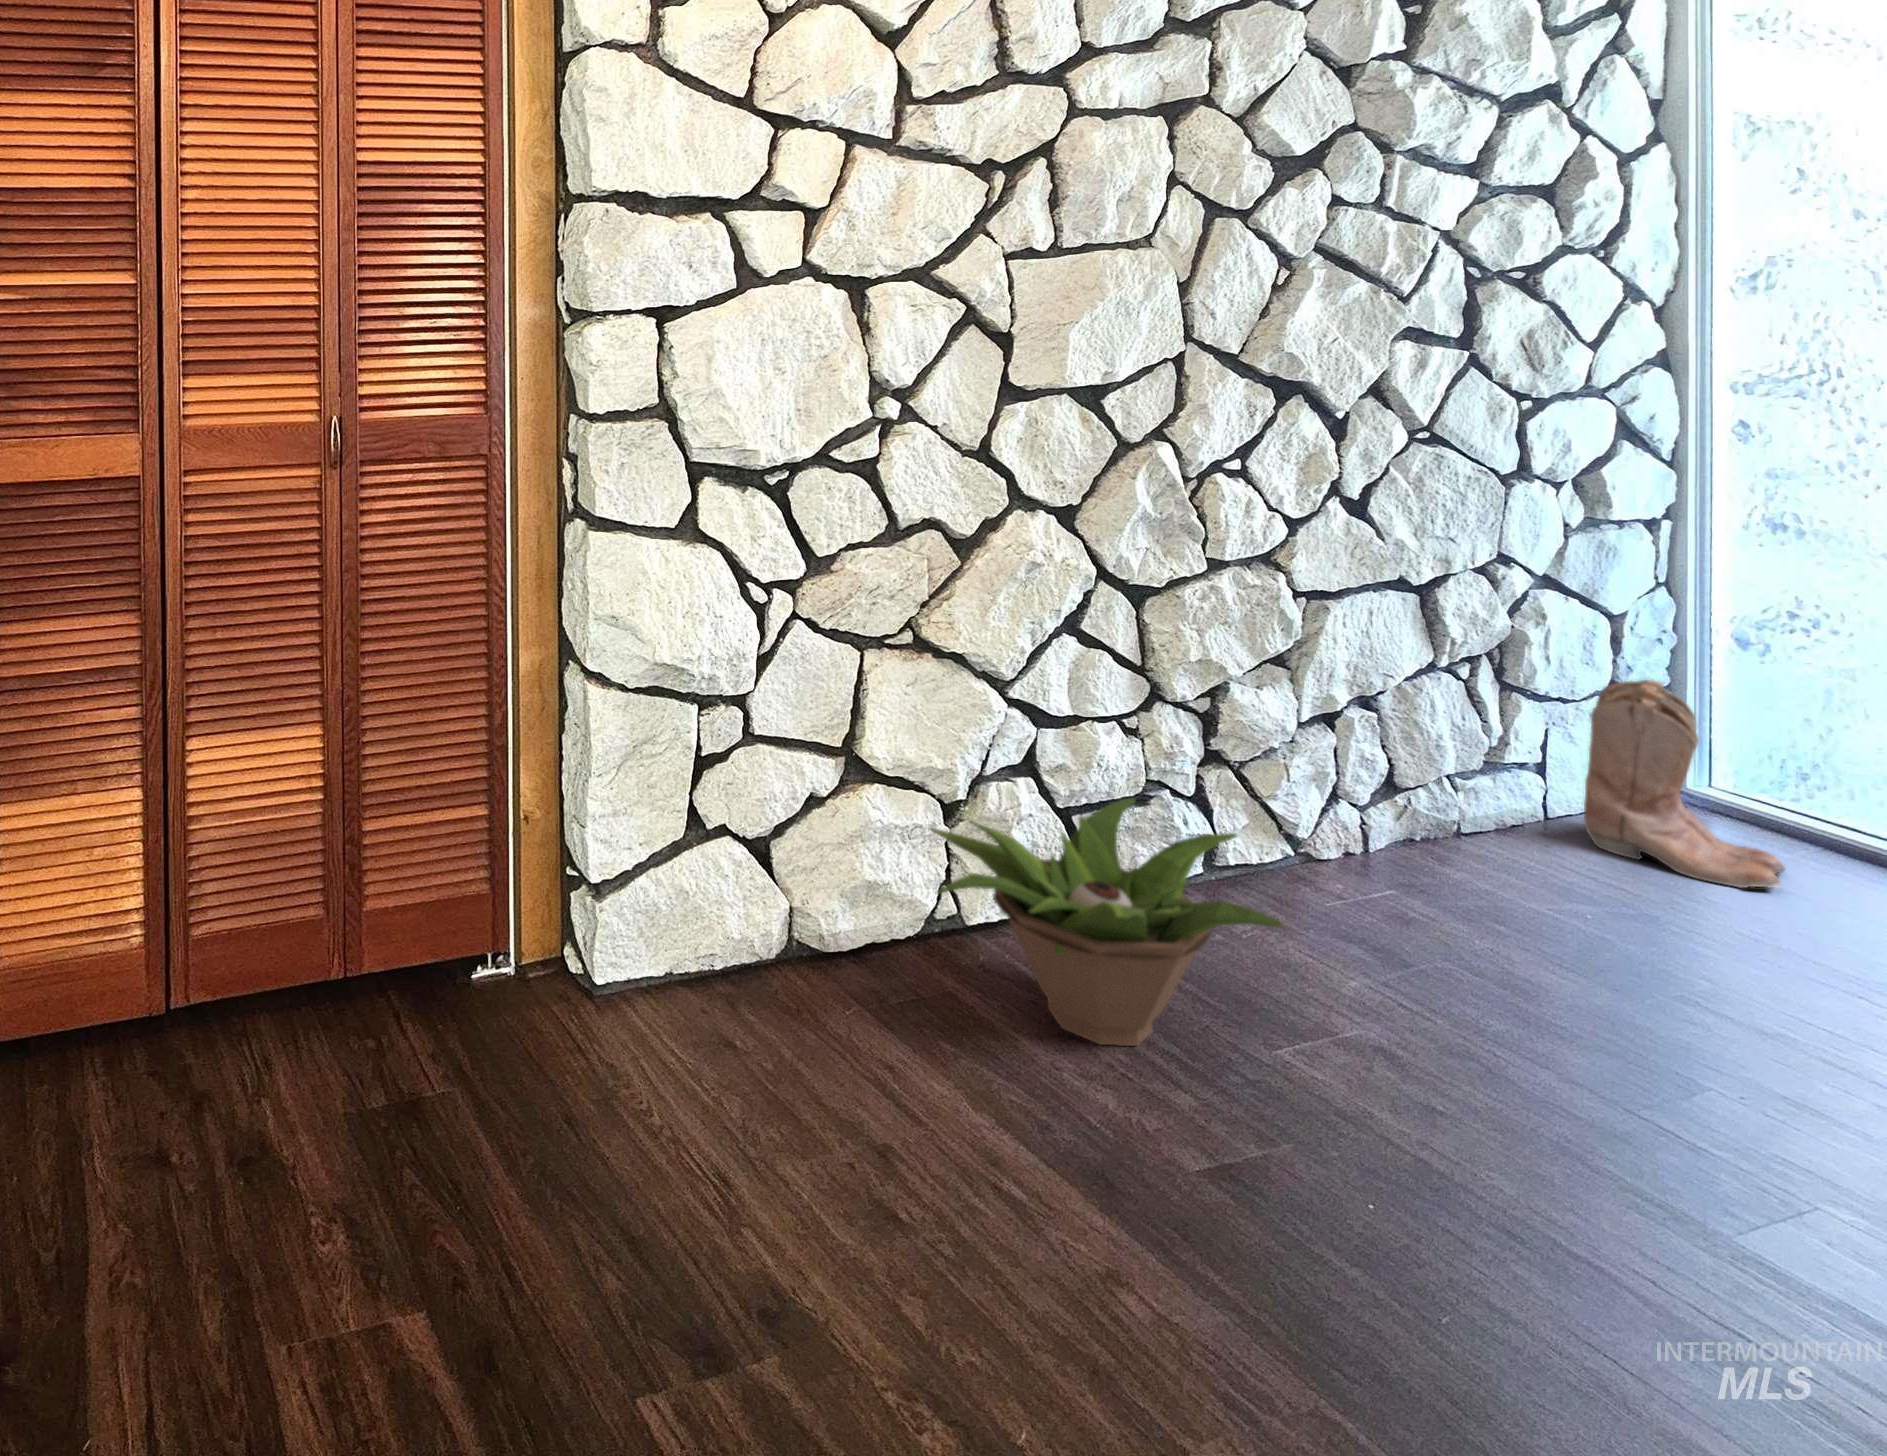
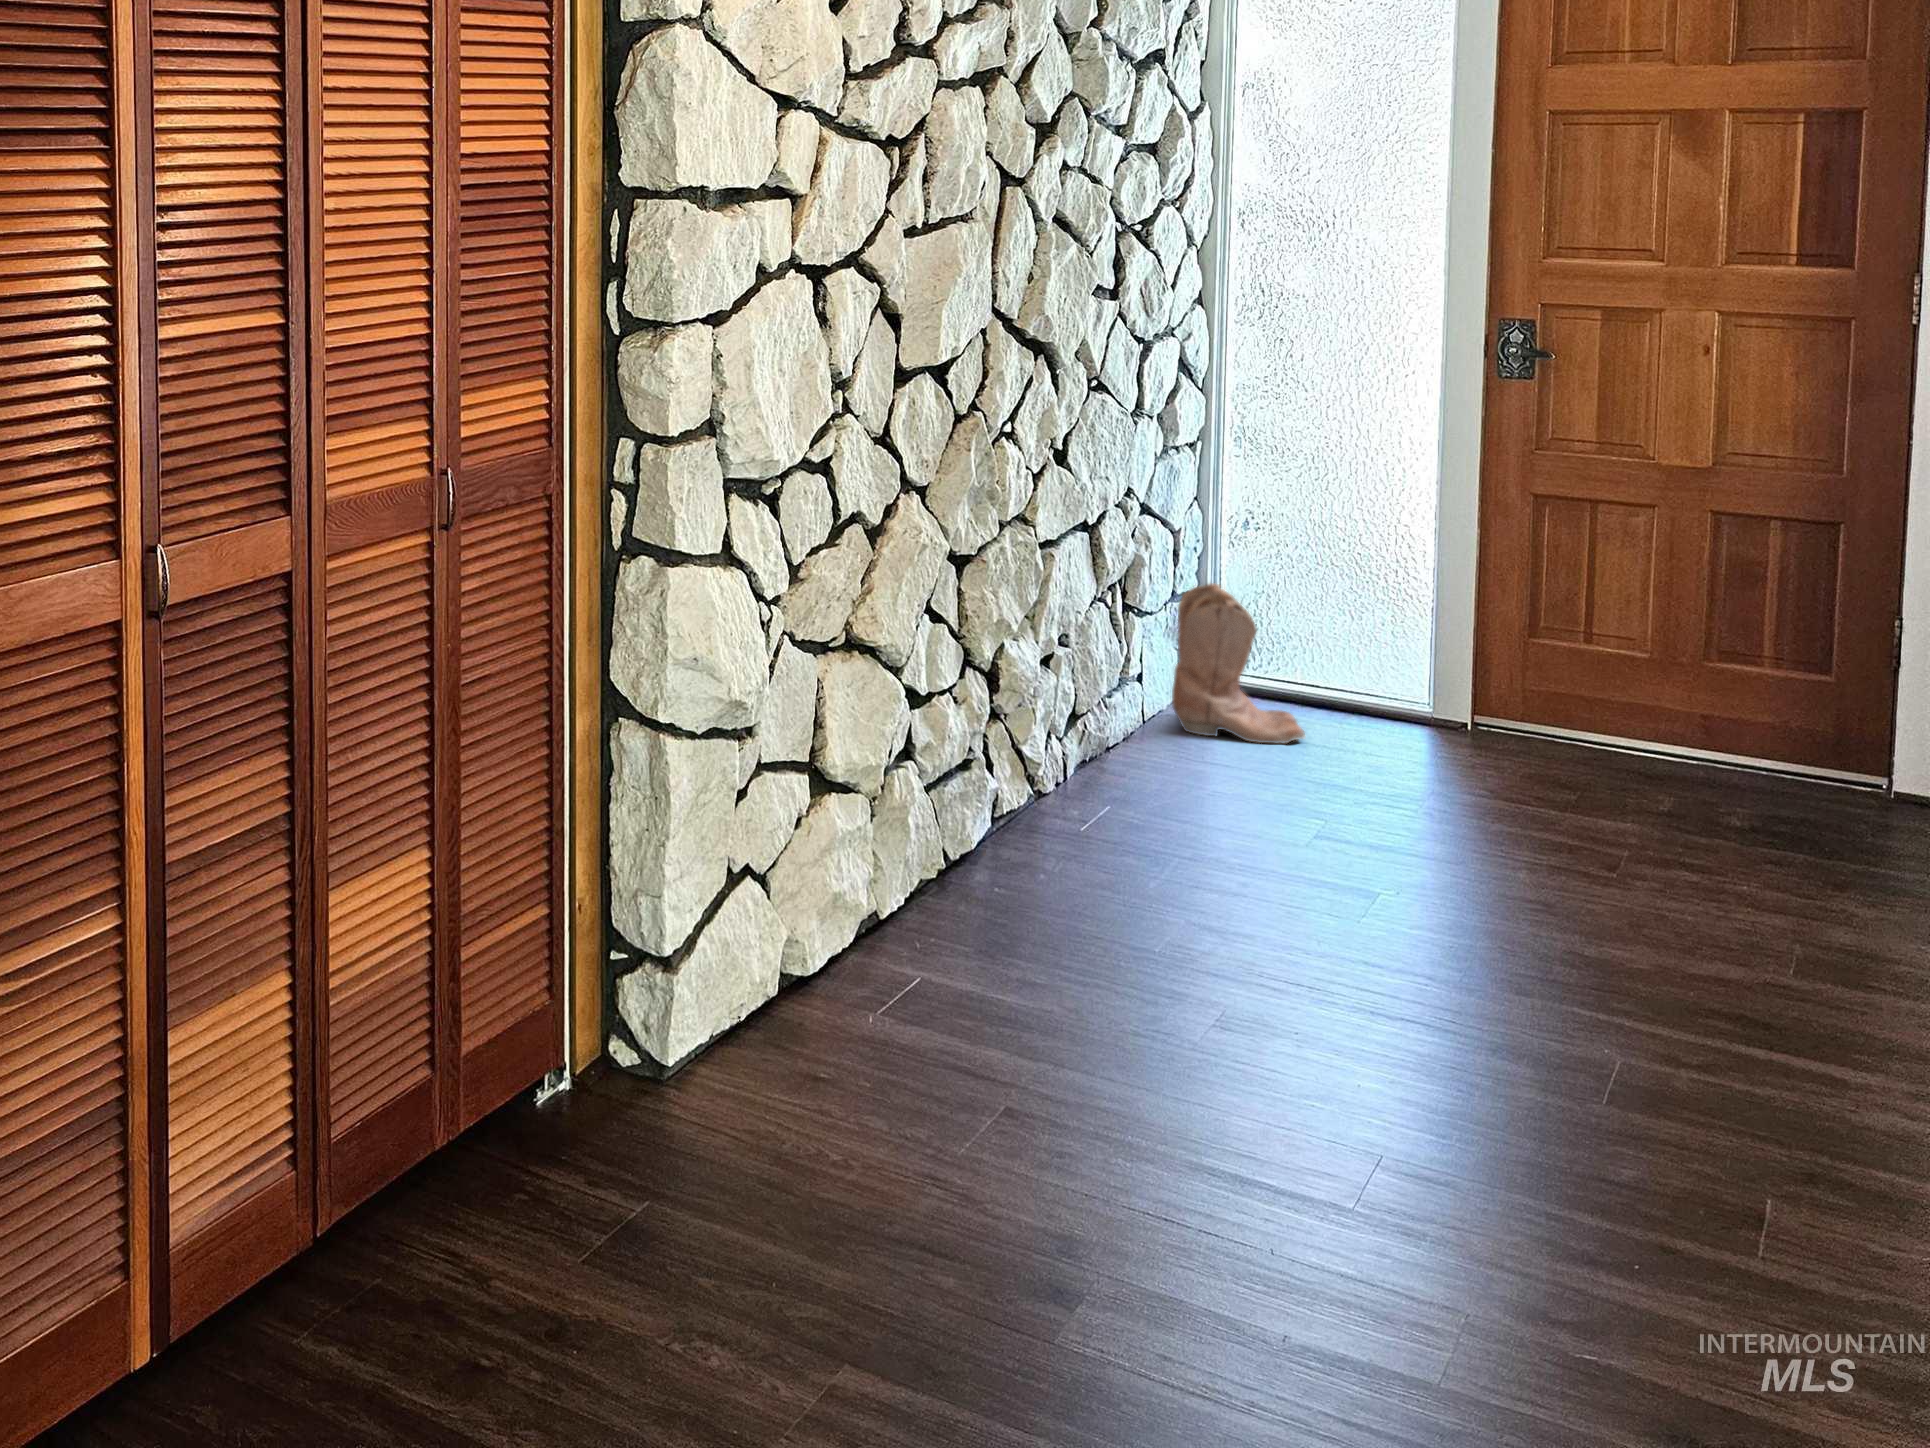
decorative plant: present [929,798,1282,1046] -> none [882,758,1209,982]

